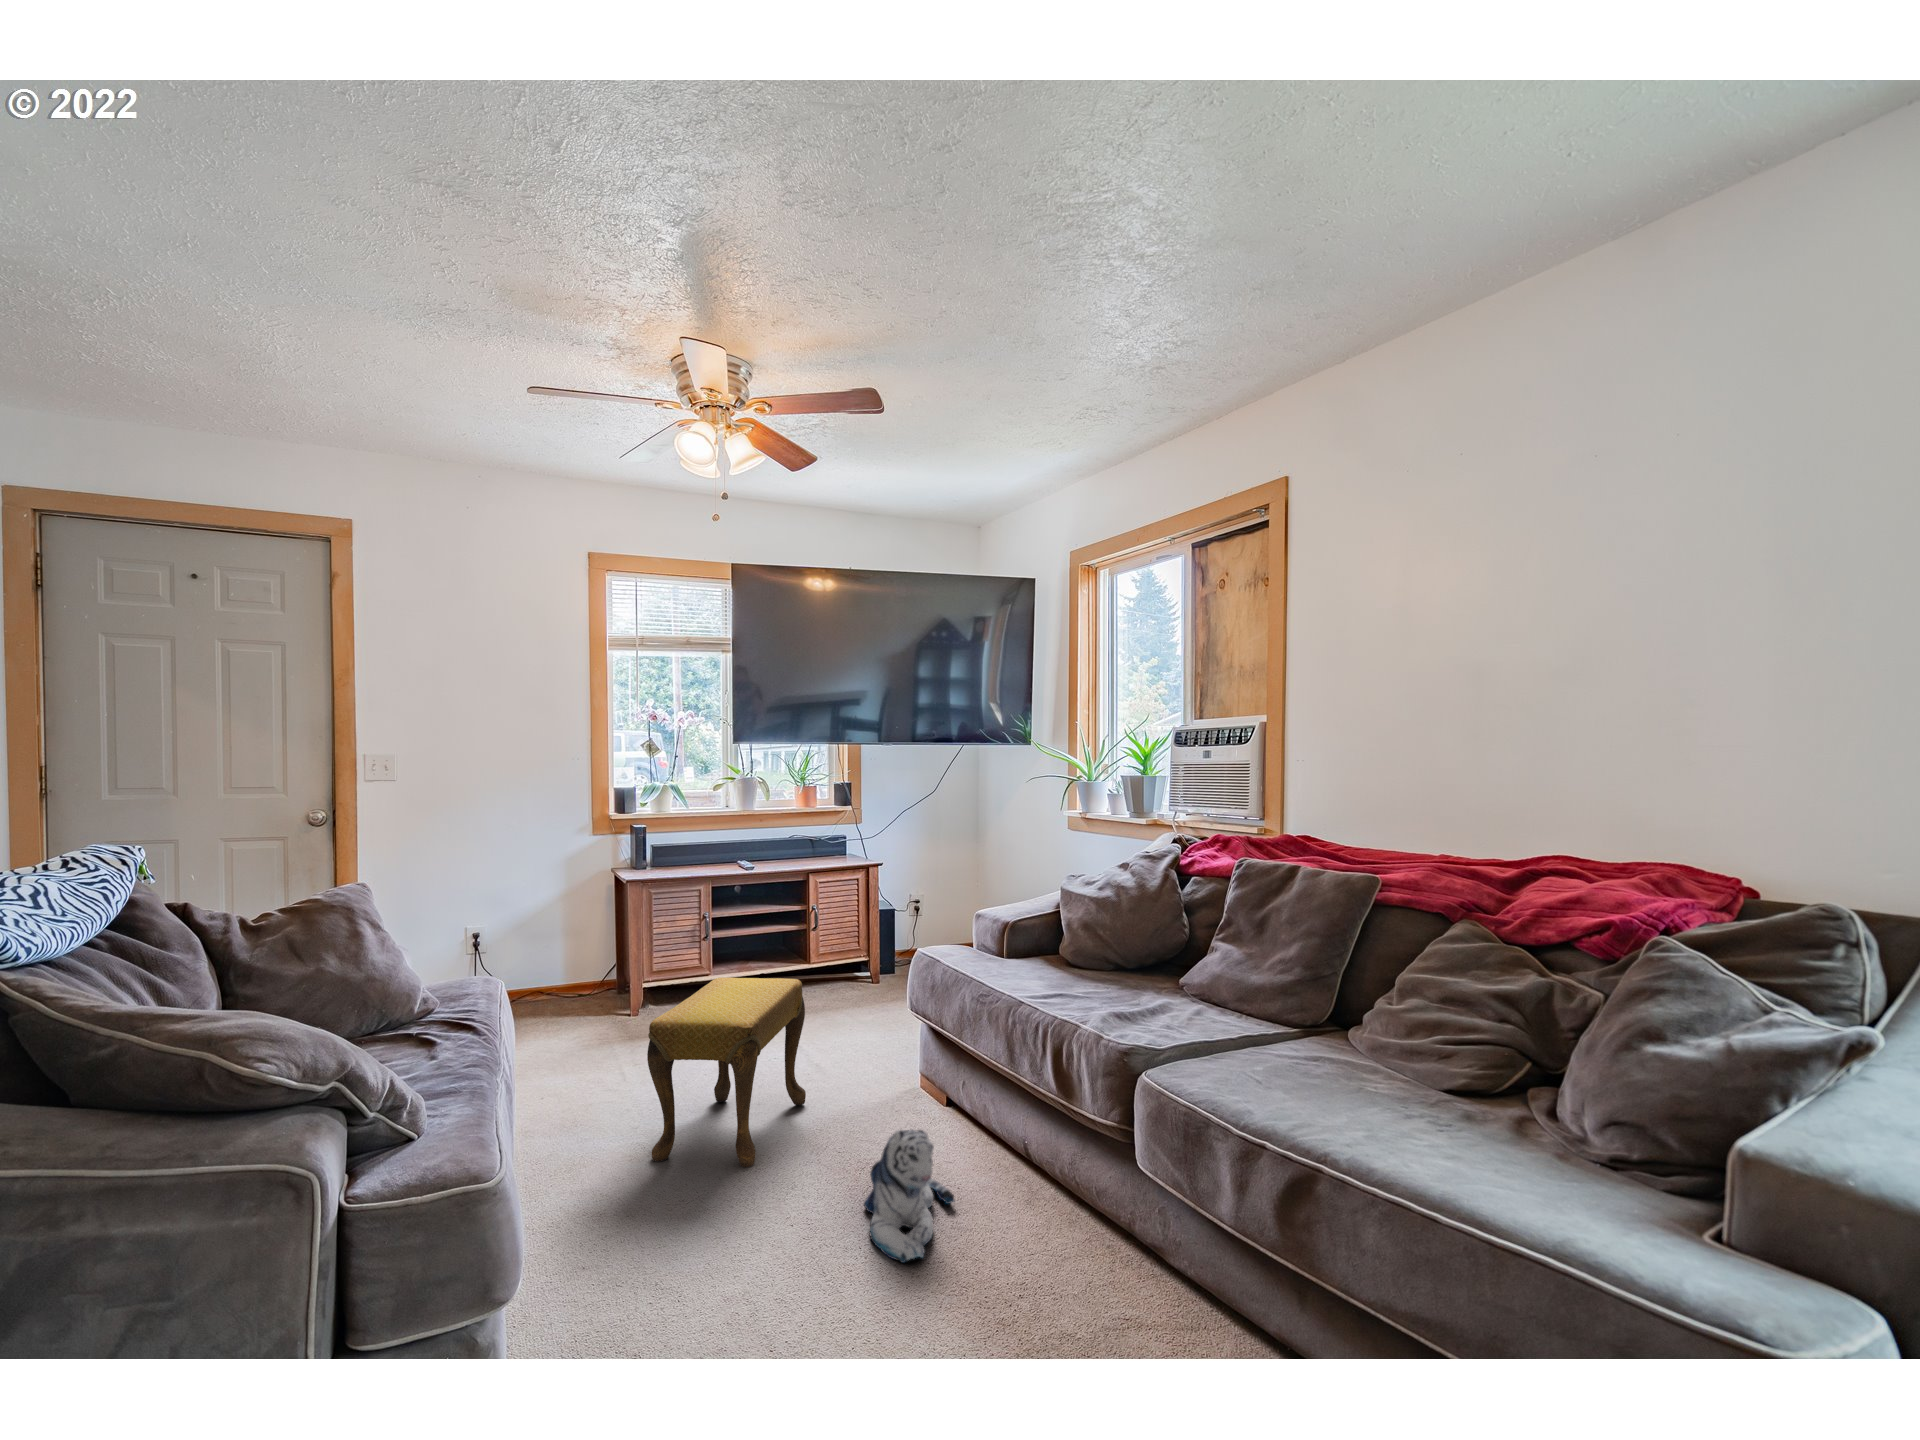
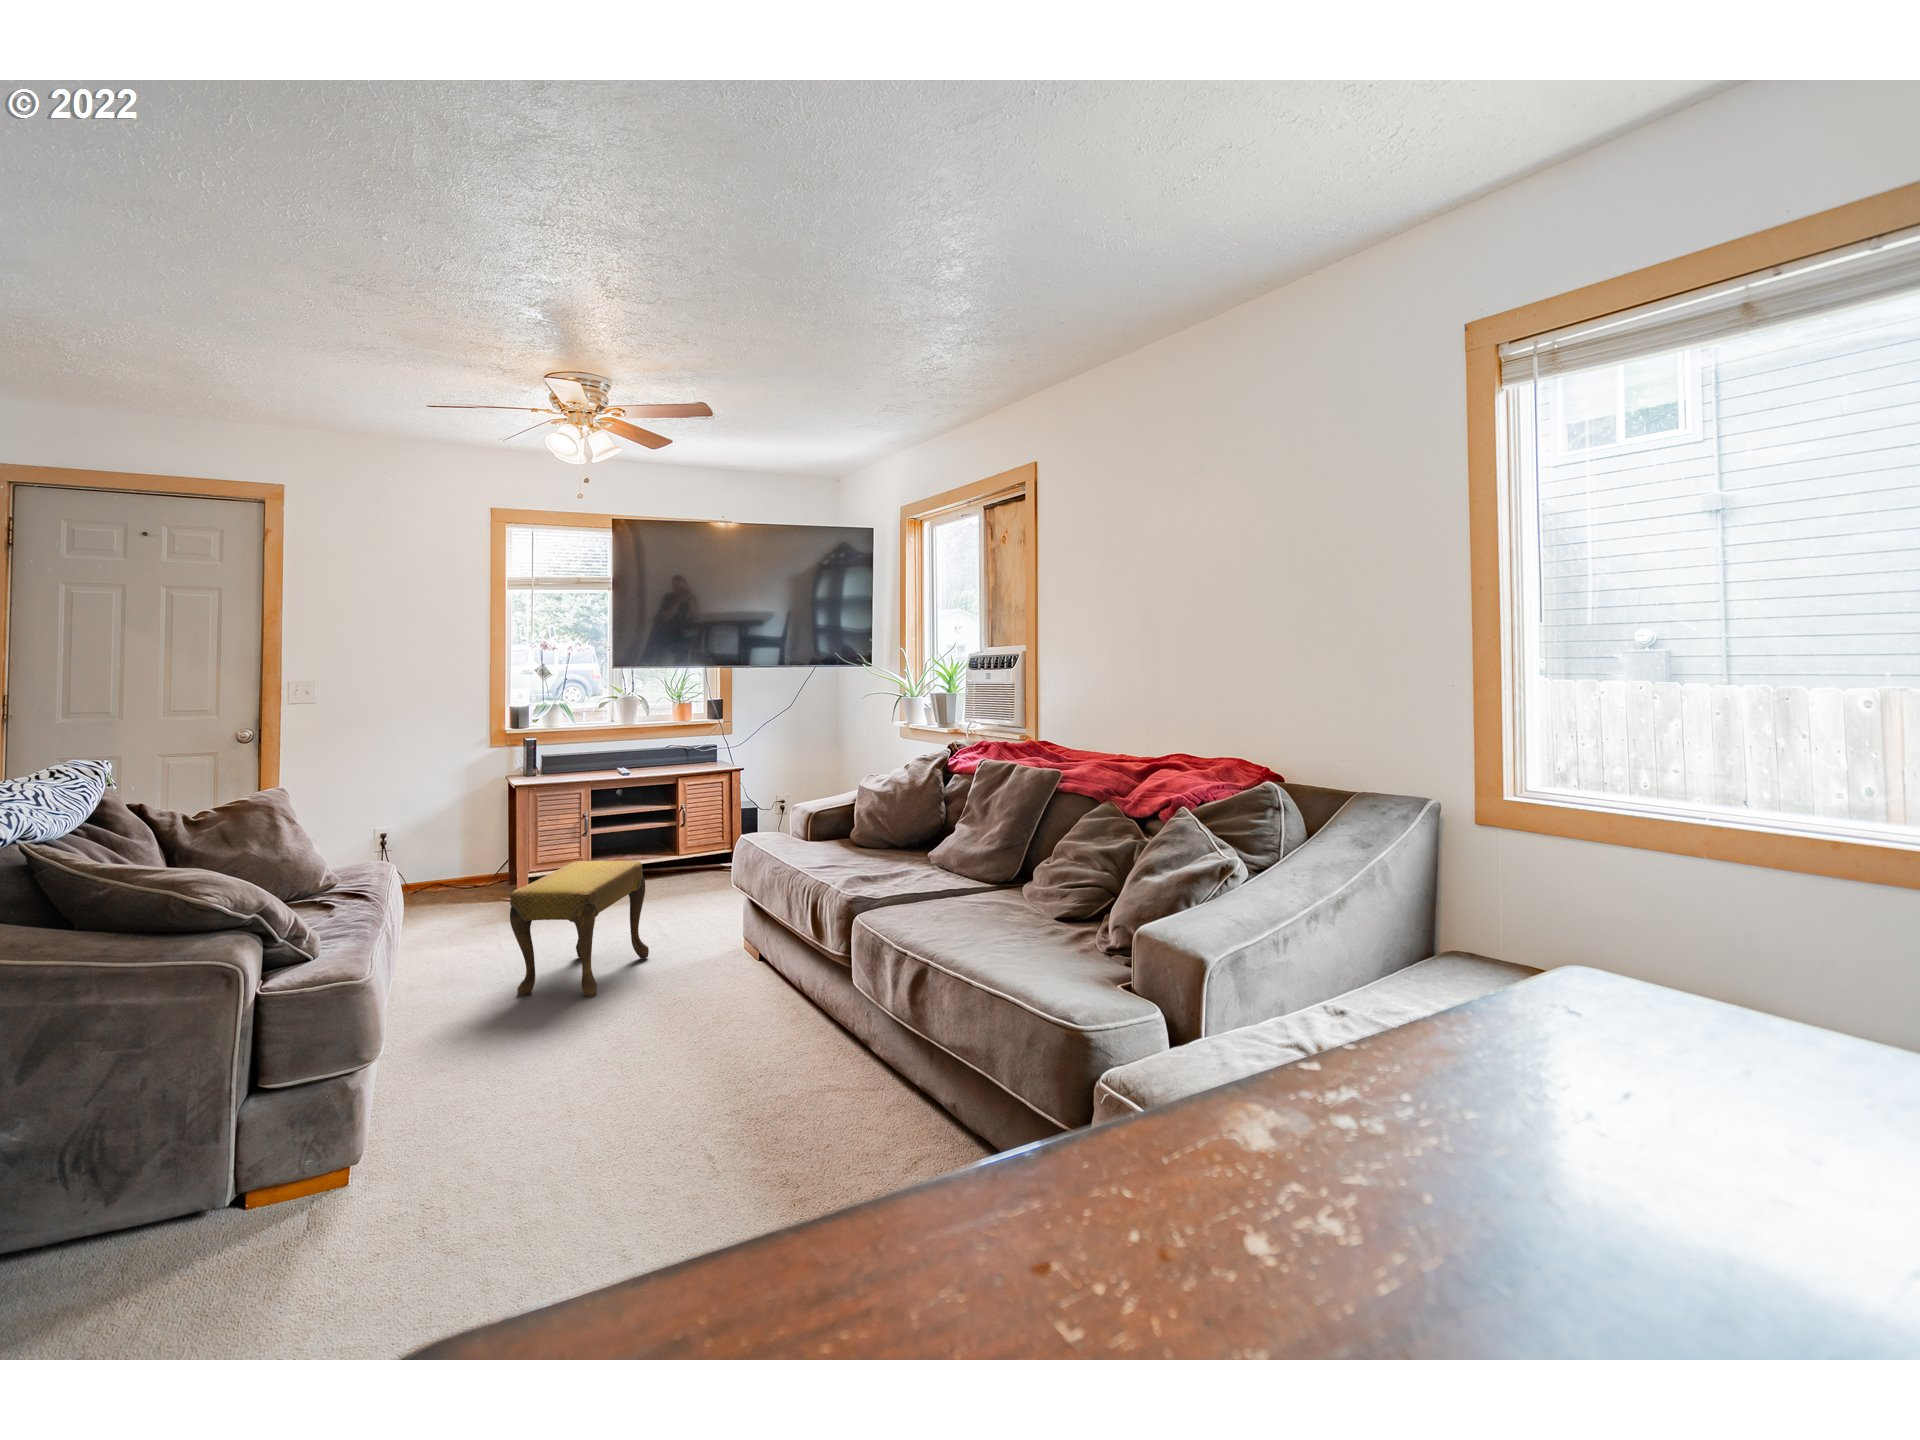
plush toy: present [864,1130,955,1263] -> none [665,961,735,1047]

